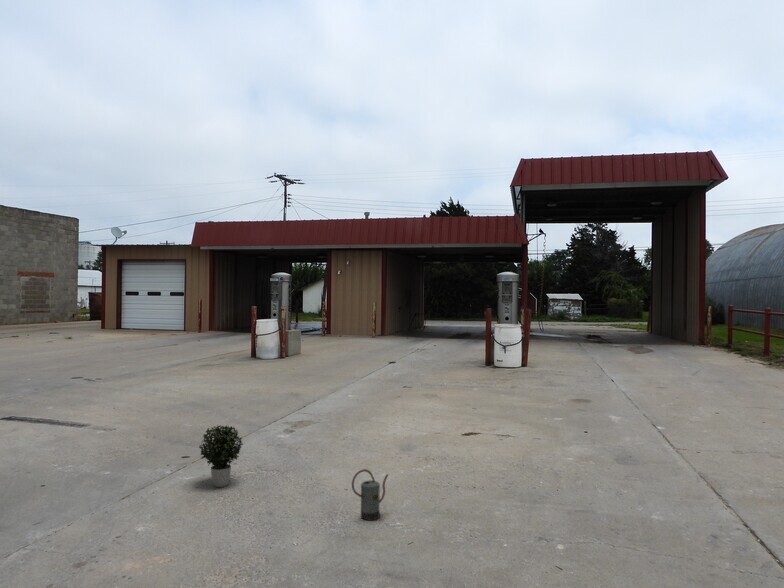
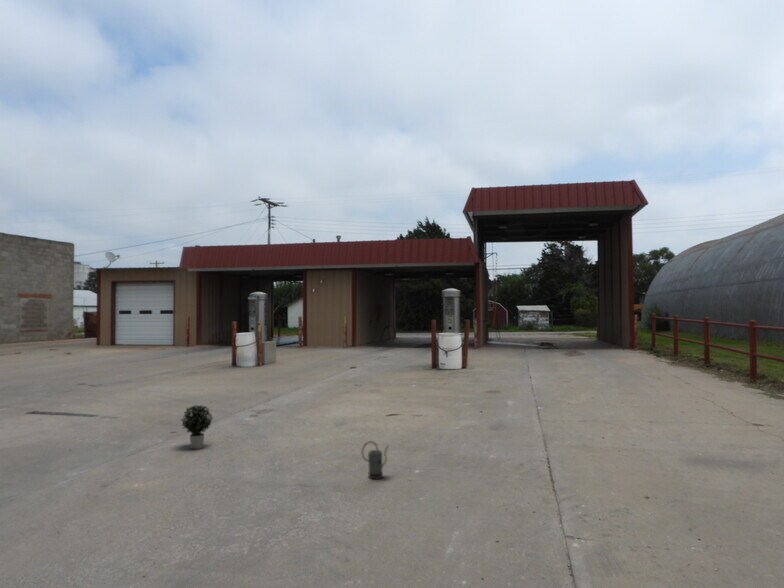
watering can: present [352,469,388,520] -> present [362,441,384,479]

